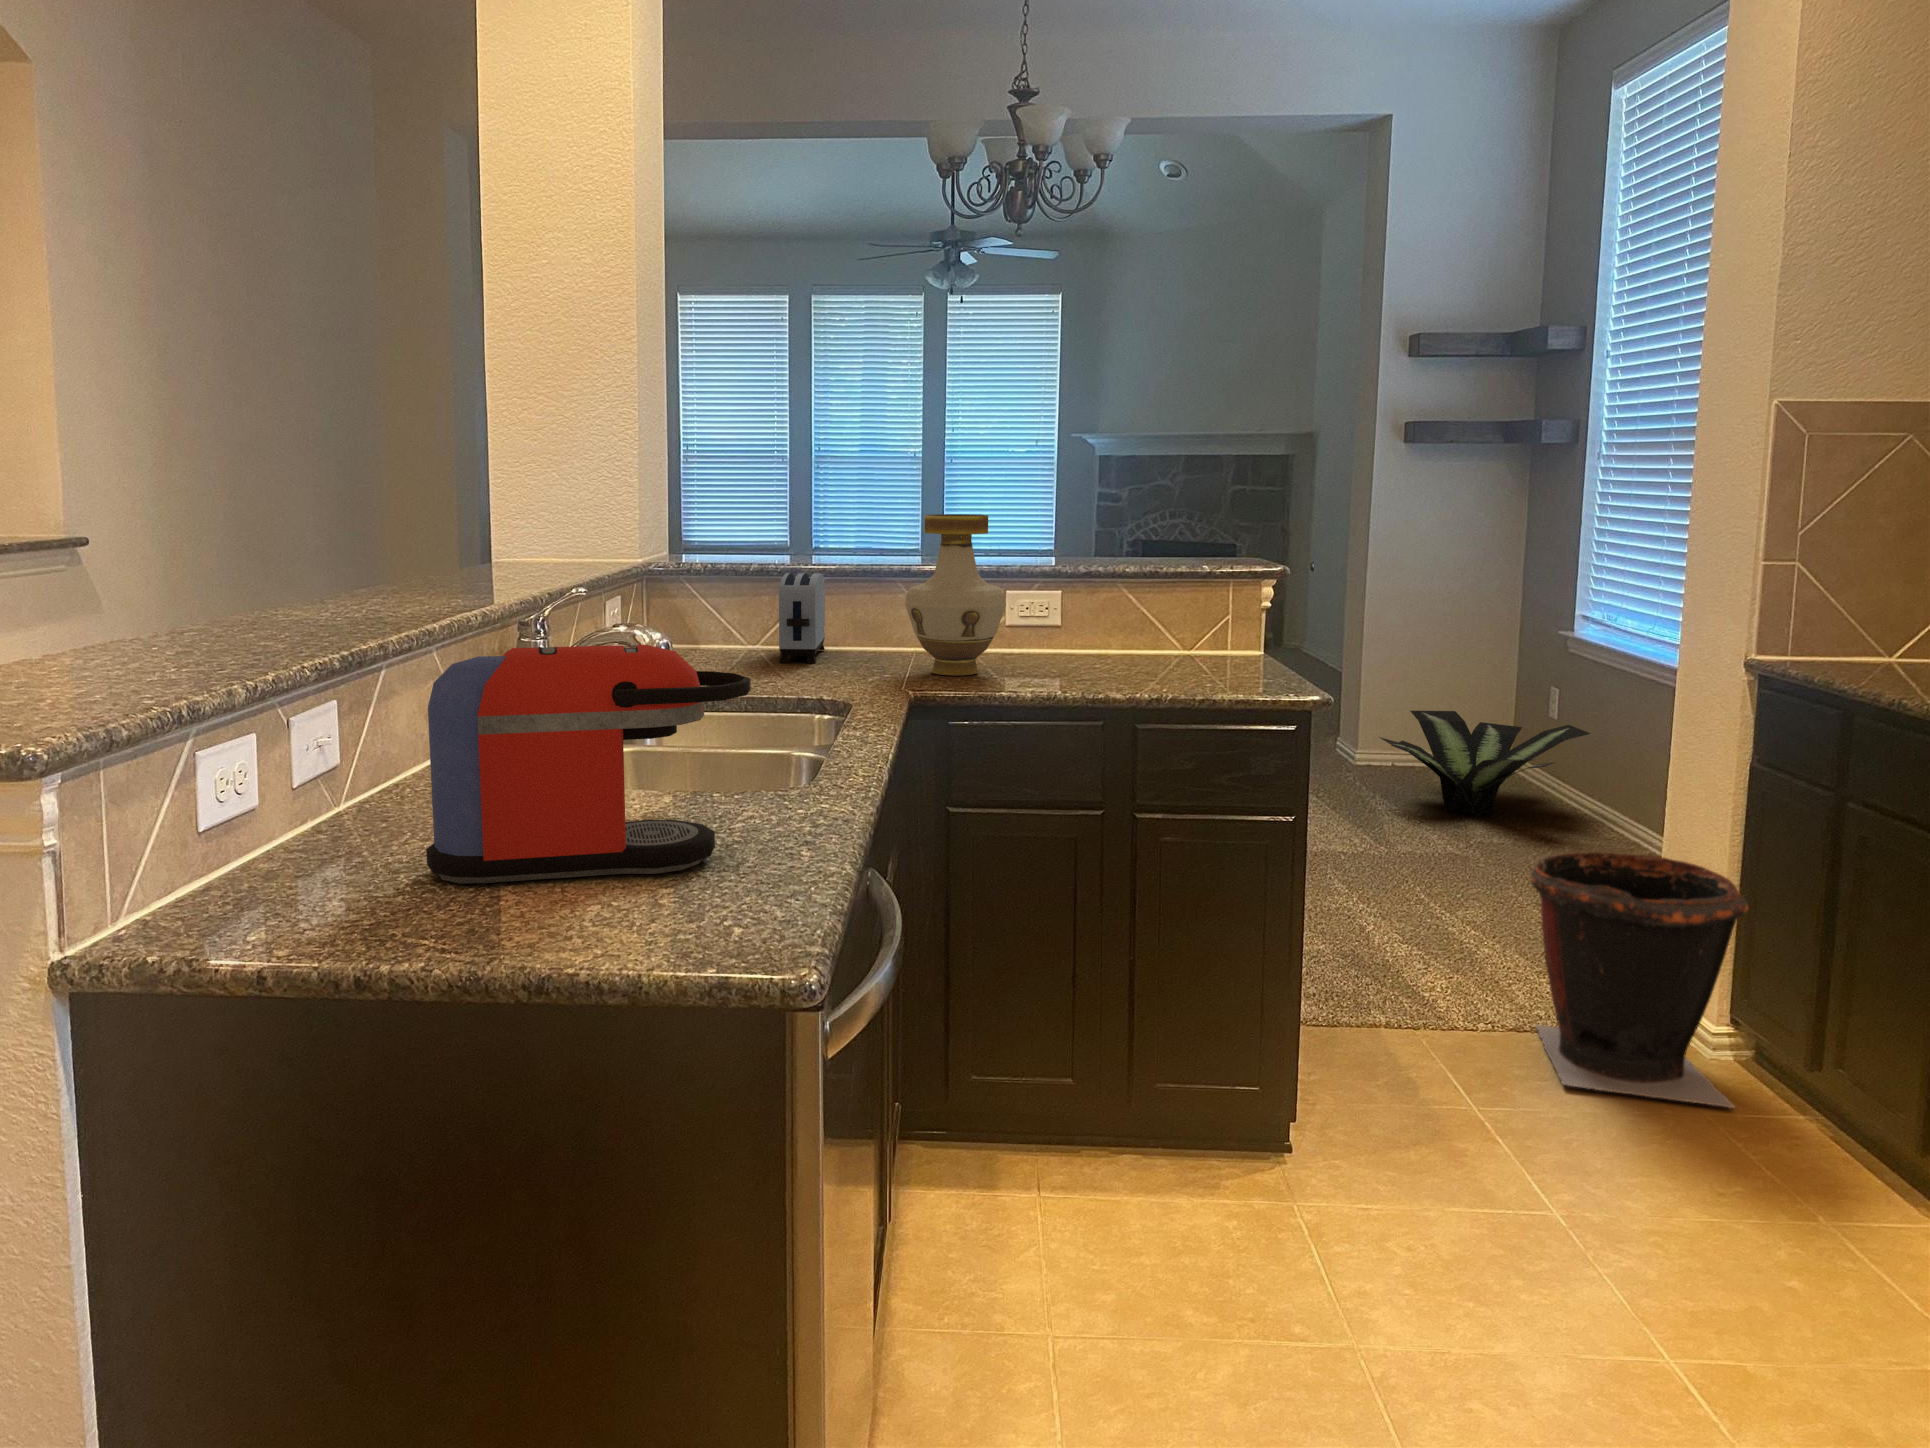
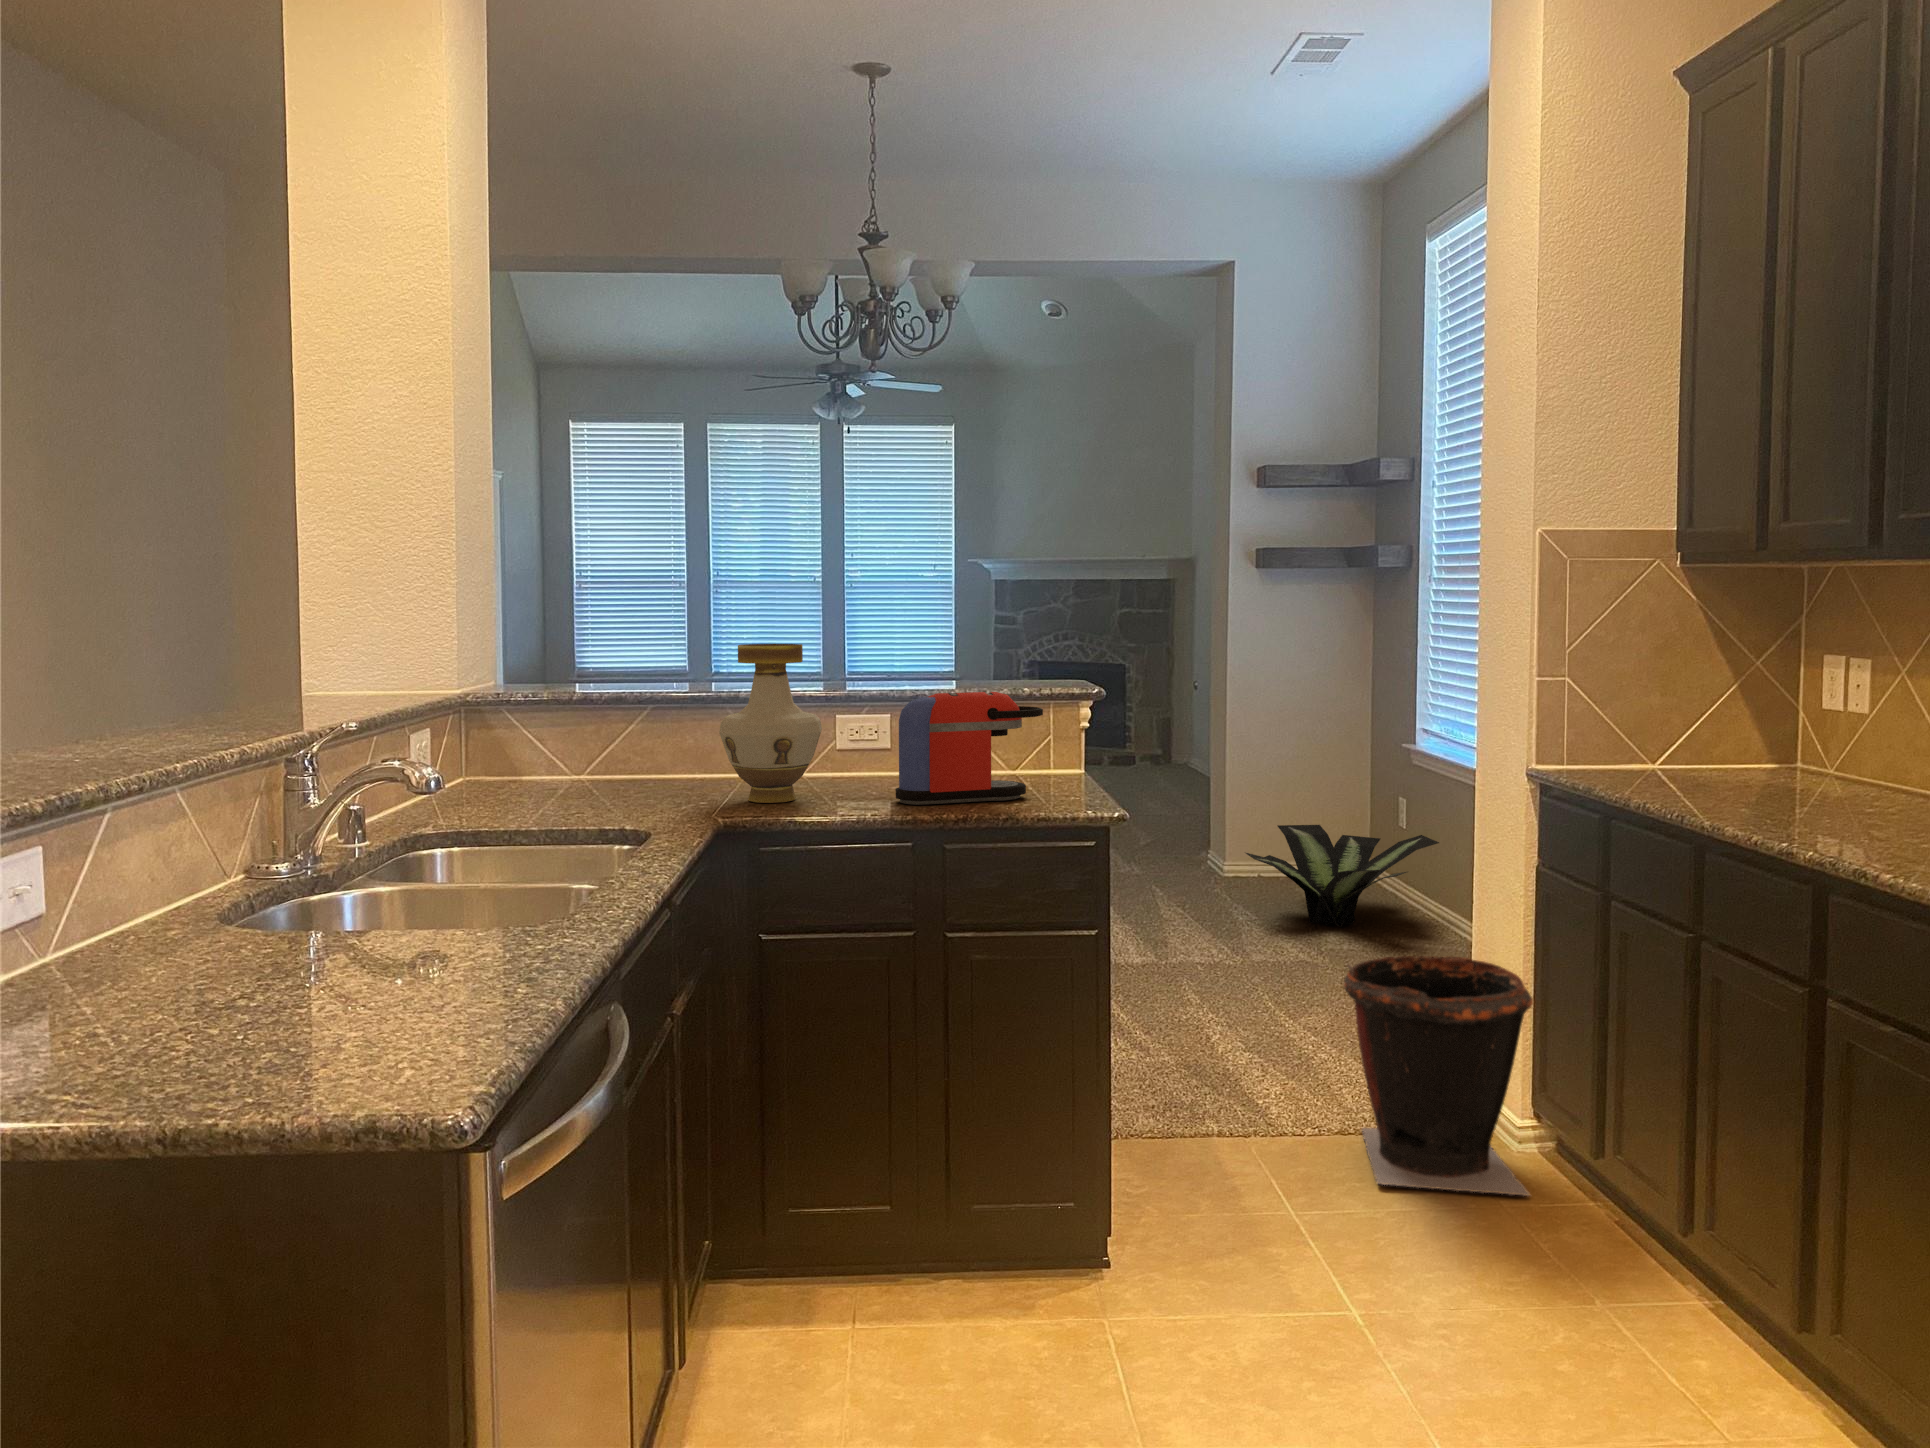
toaster: present [779,573,825,663] -> none [596,703,651,794]
coffee maker: present [426,645,751,884] -> present [895,692,1043,805]

